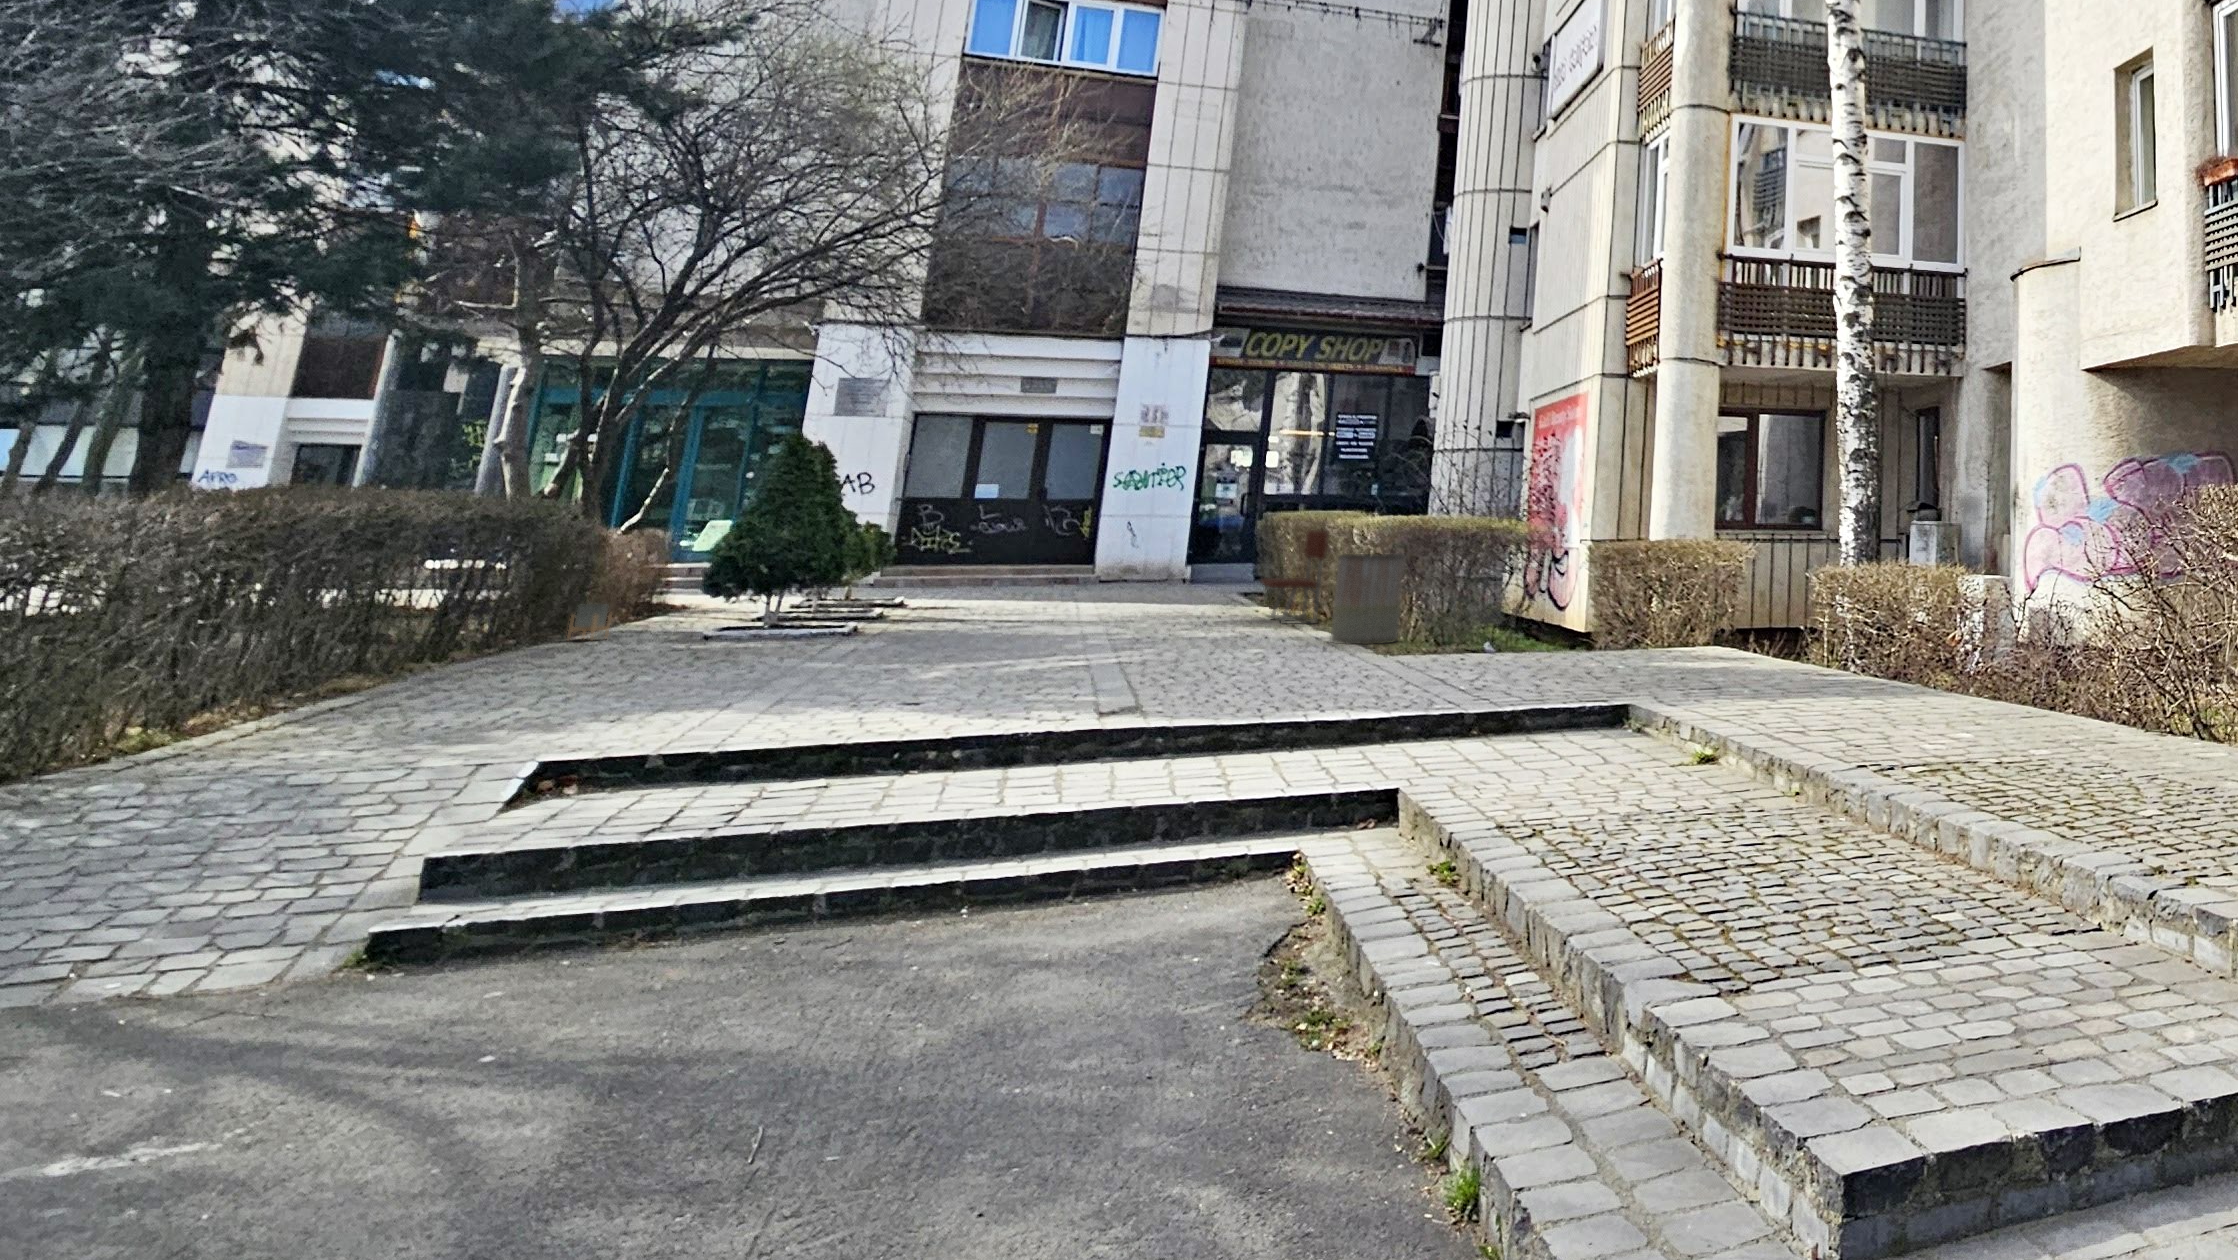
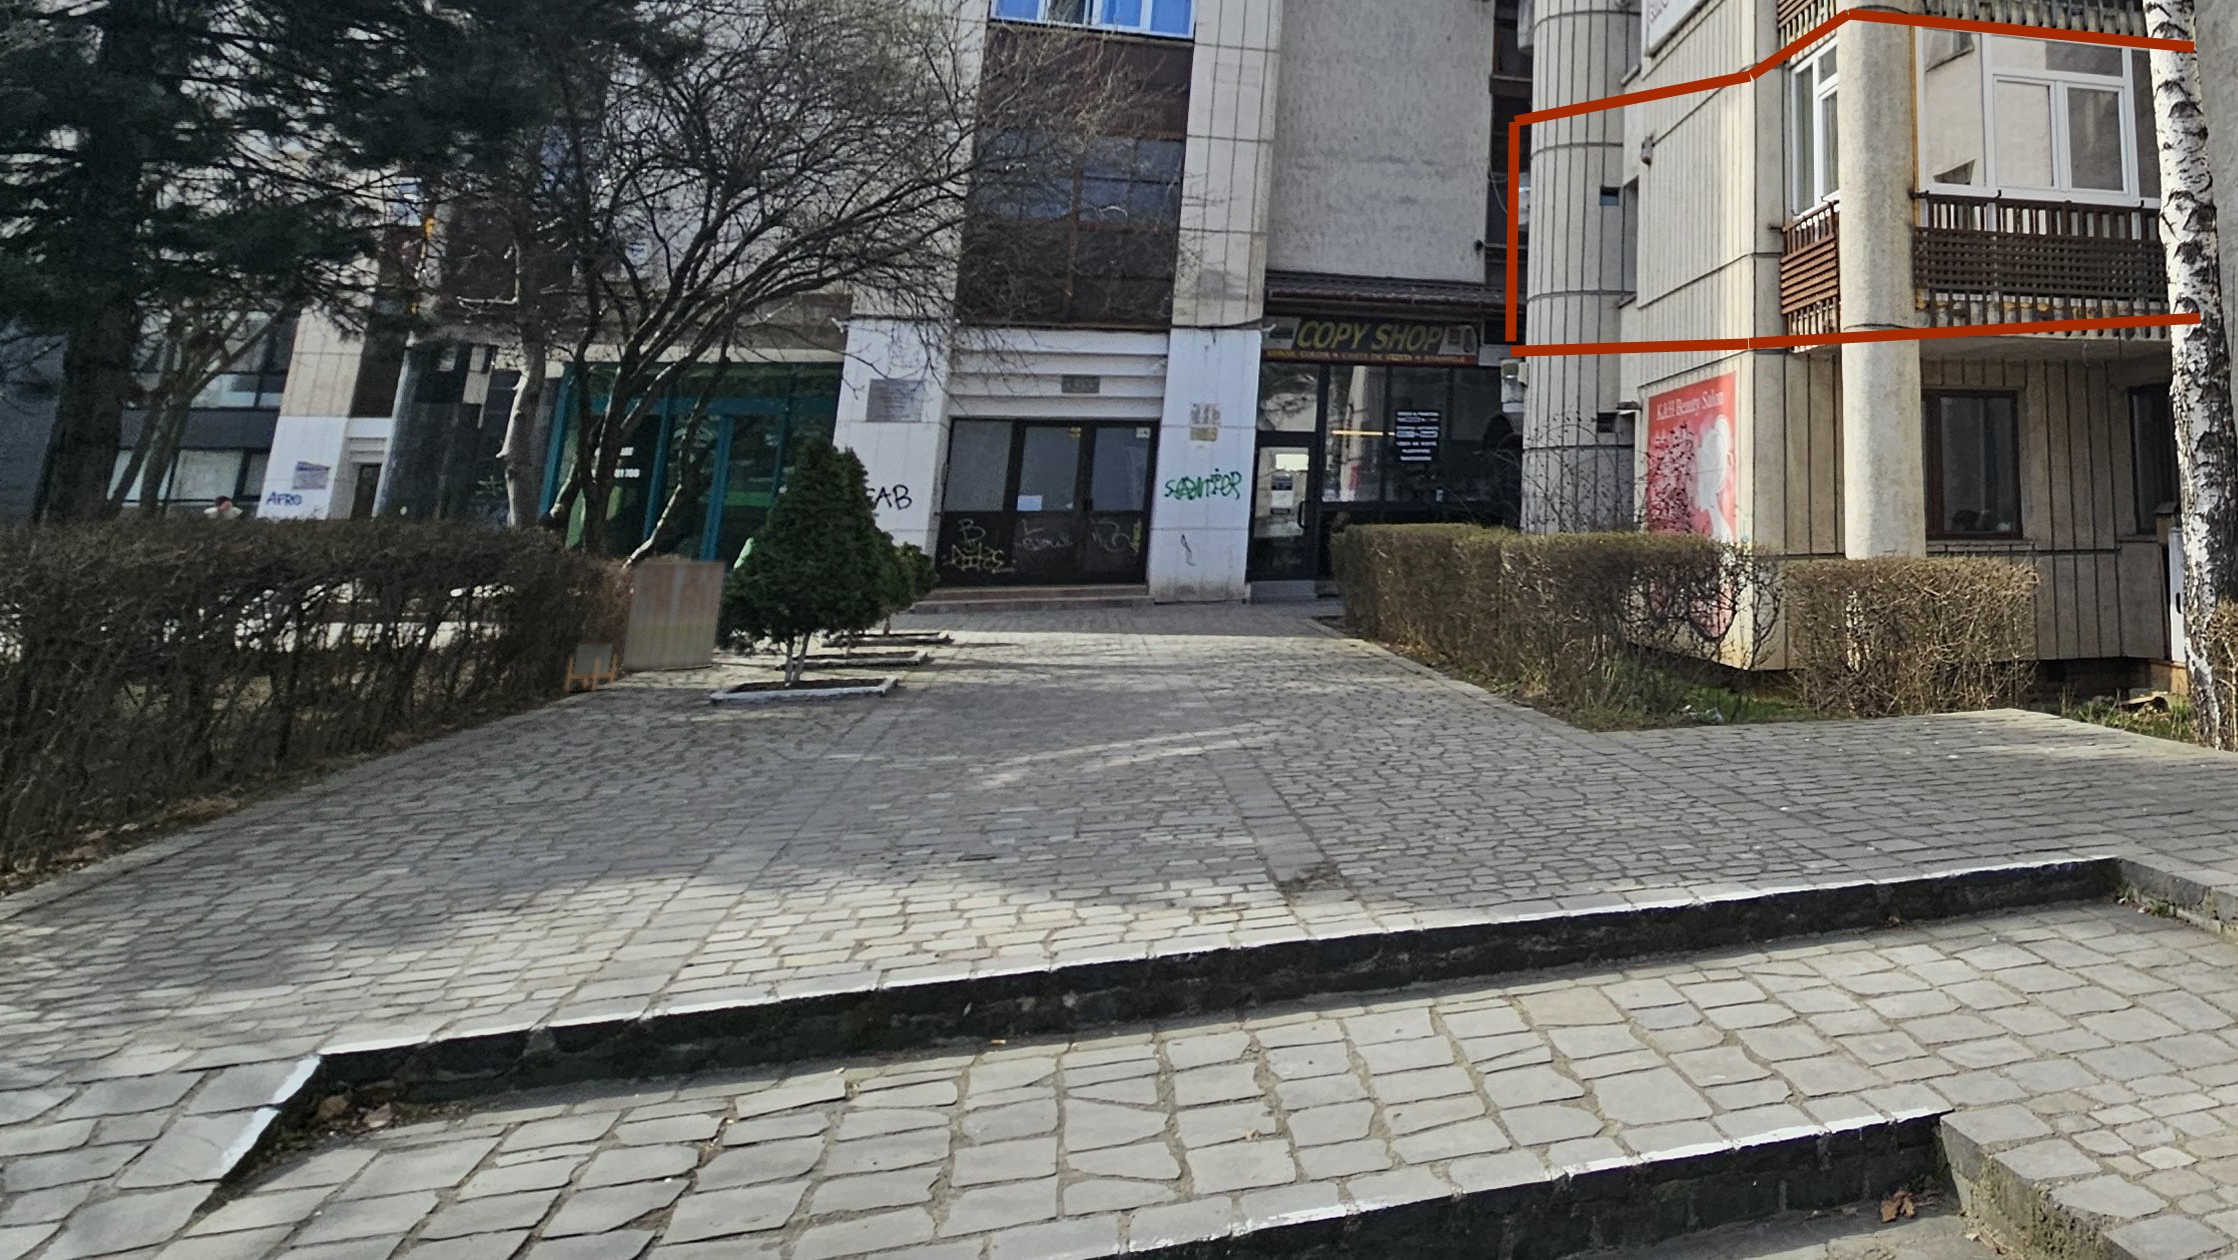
bench: present [1261,530,1328,624] -> none [1356,548,1435,664]
trash can: present [1331,554,1405,644] -> present [622,562,725,671]

